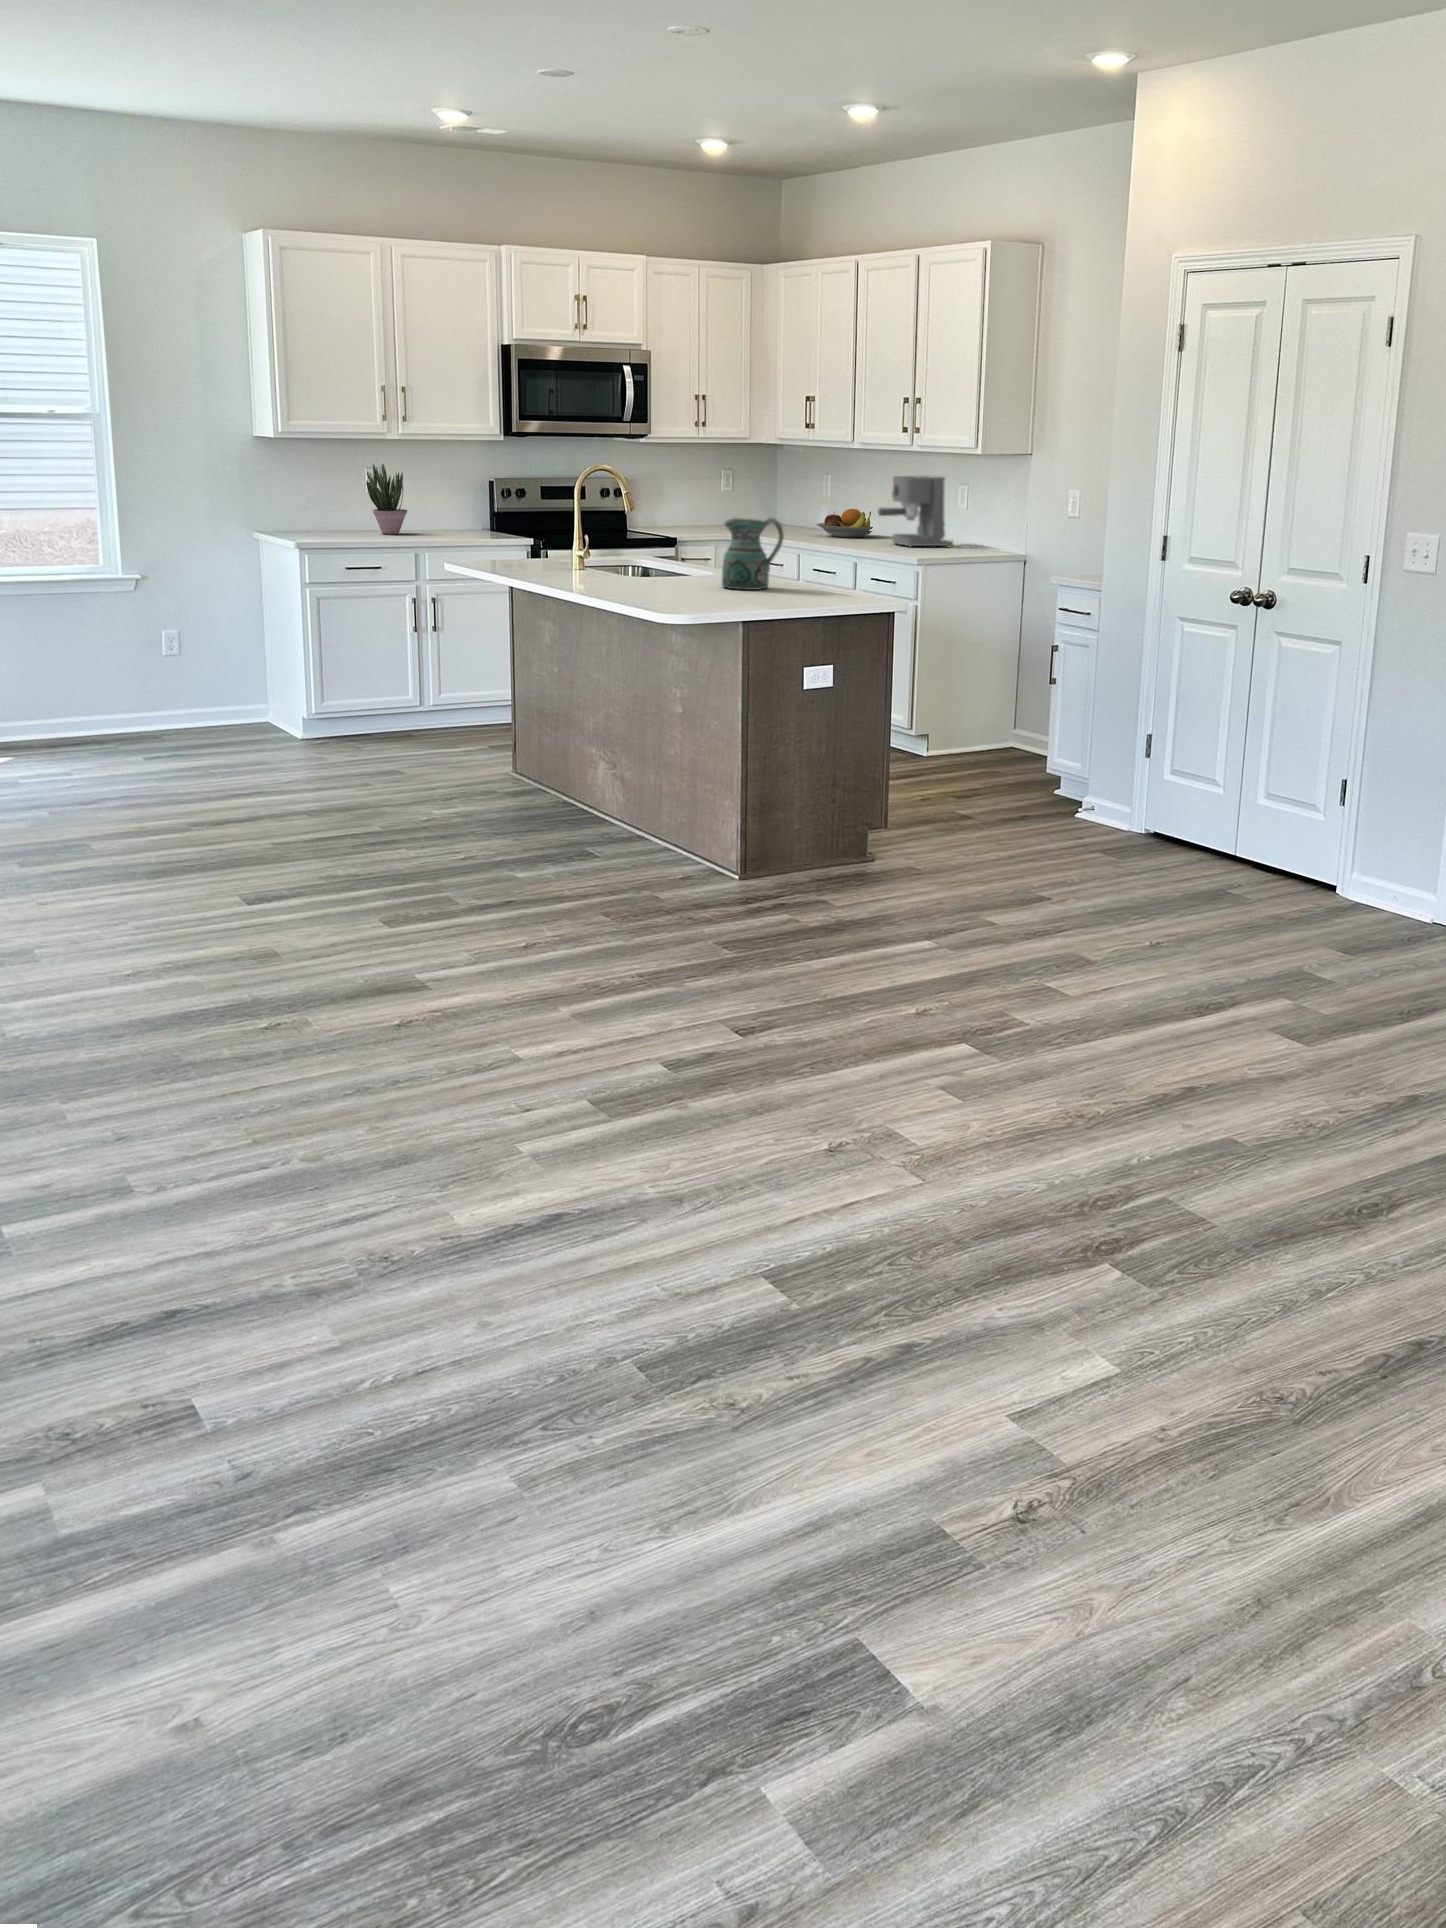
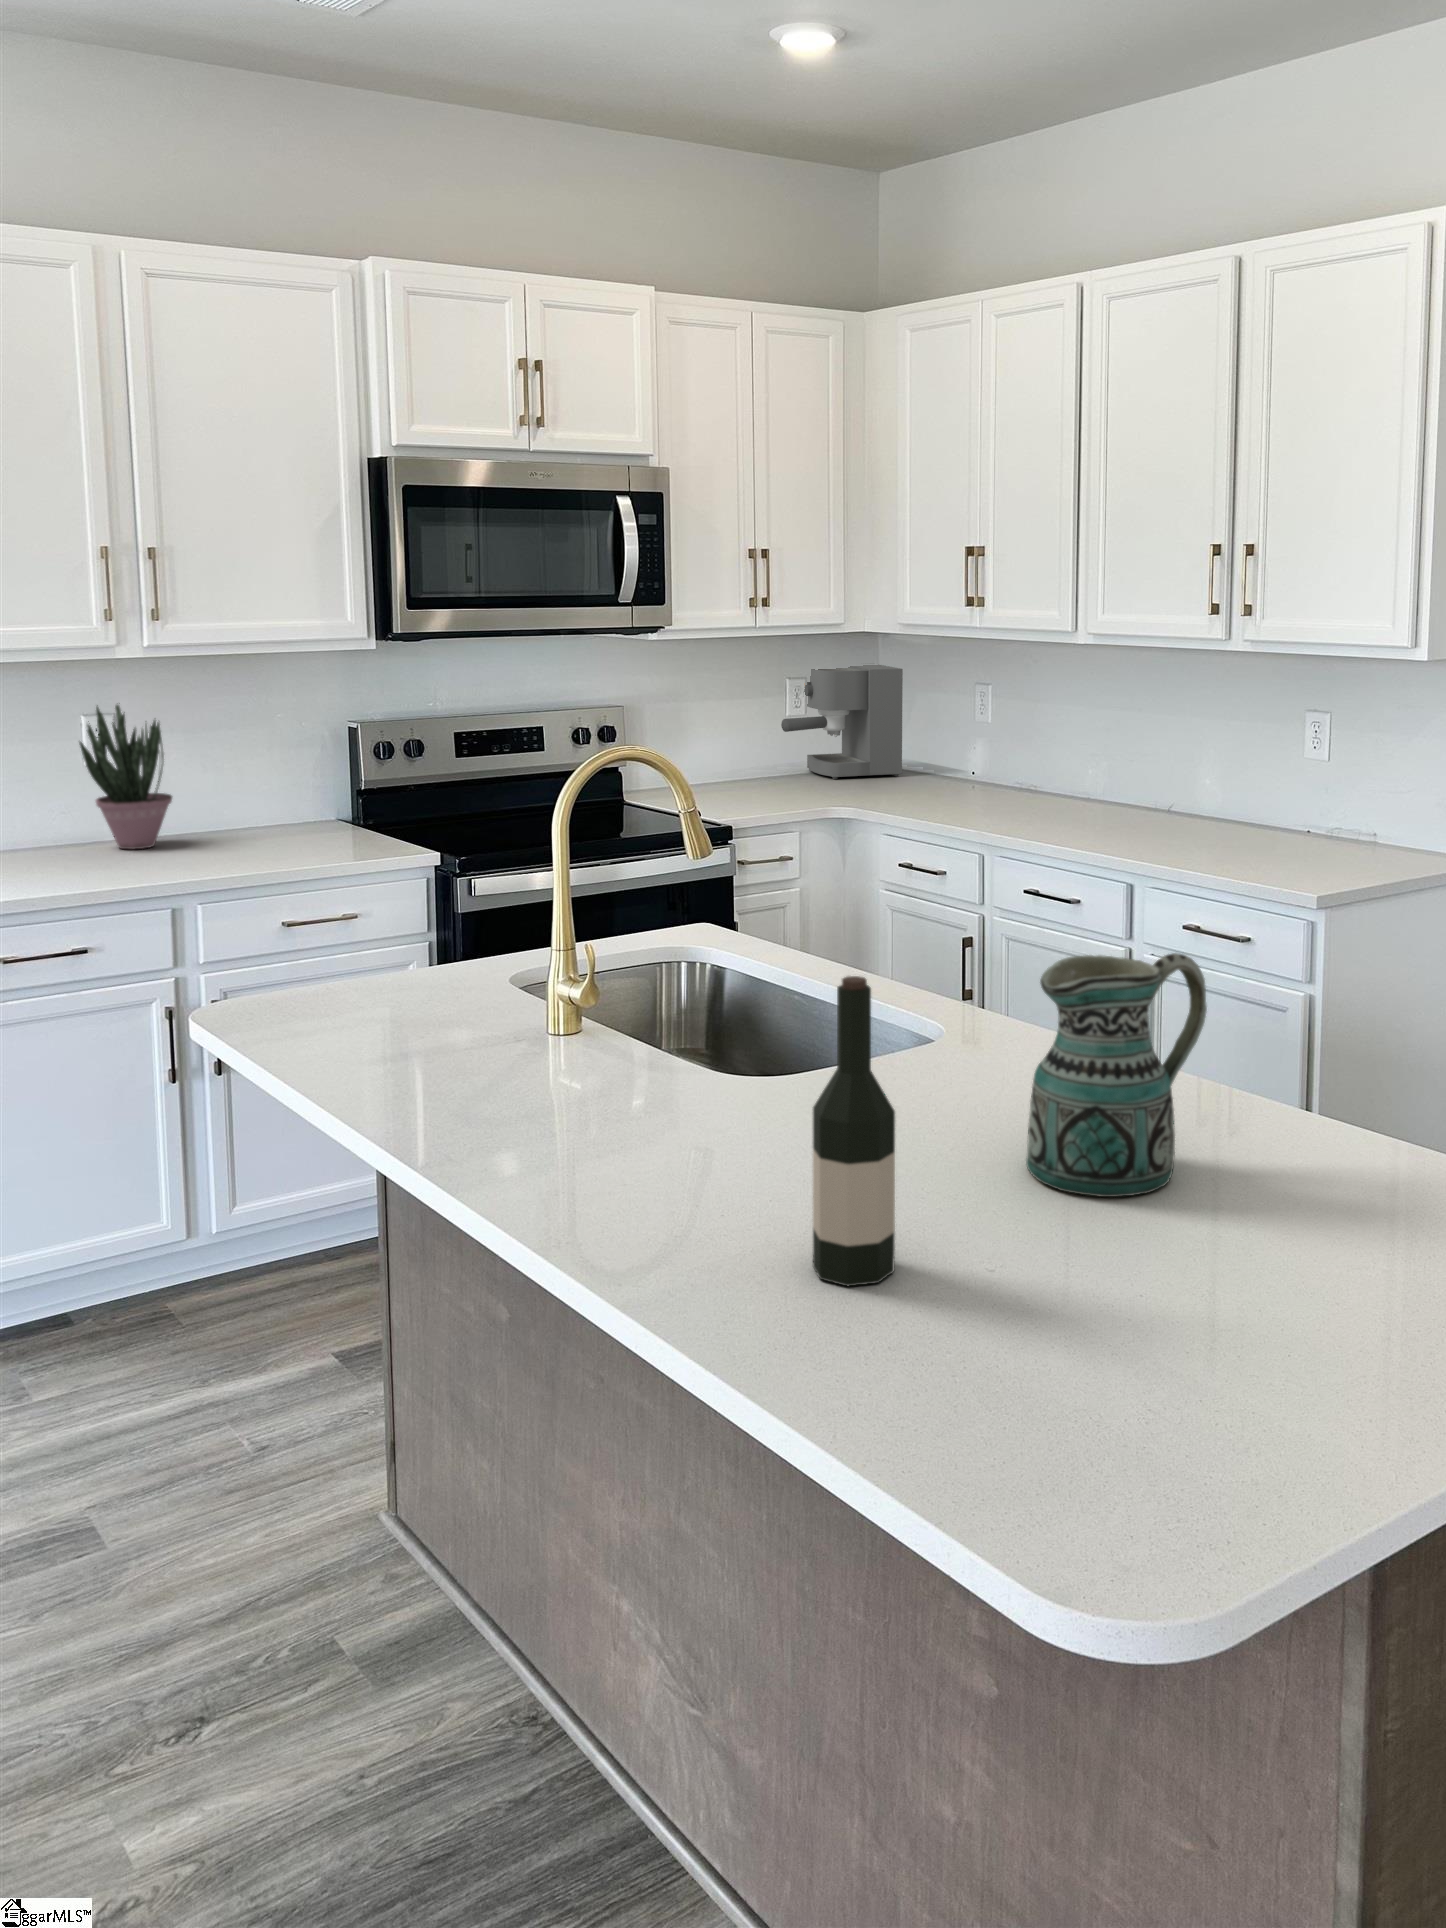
coffee maker: present [878,475,953,547] -> present [781,665,903,779]
wine bottle: none [643,505,666,594] -> present [813,976,895,1286]
fruit bowl: present [816,509,873,537] -> none [980,753,1102,807]

